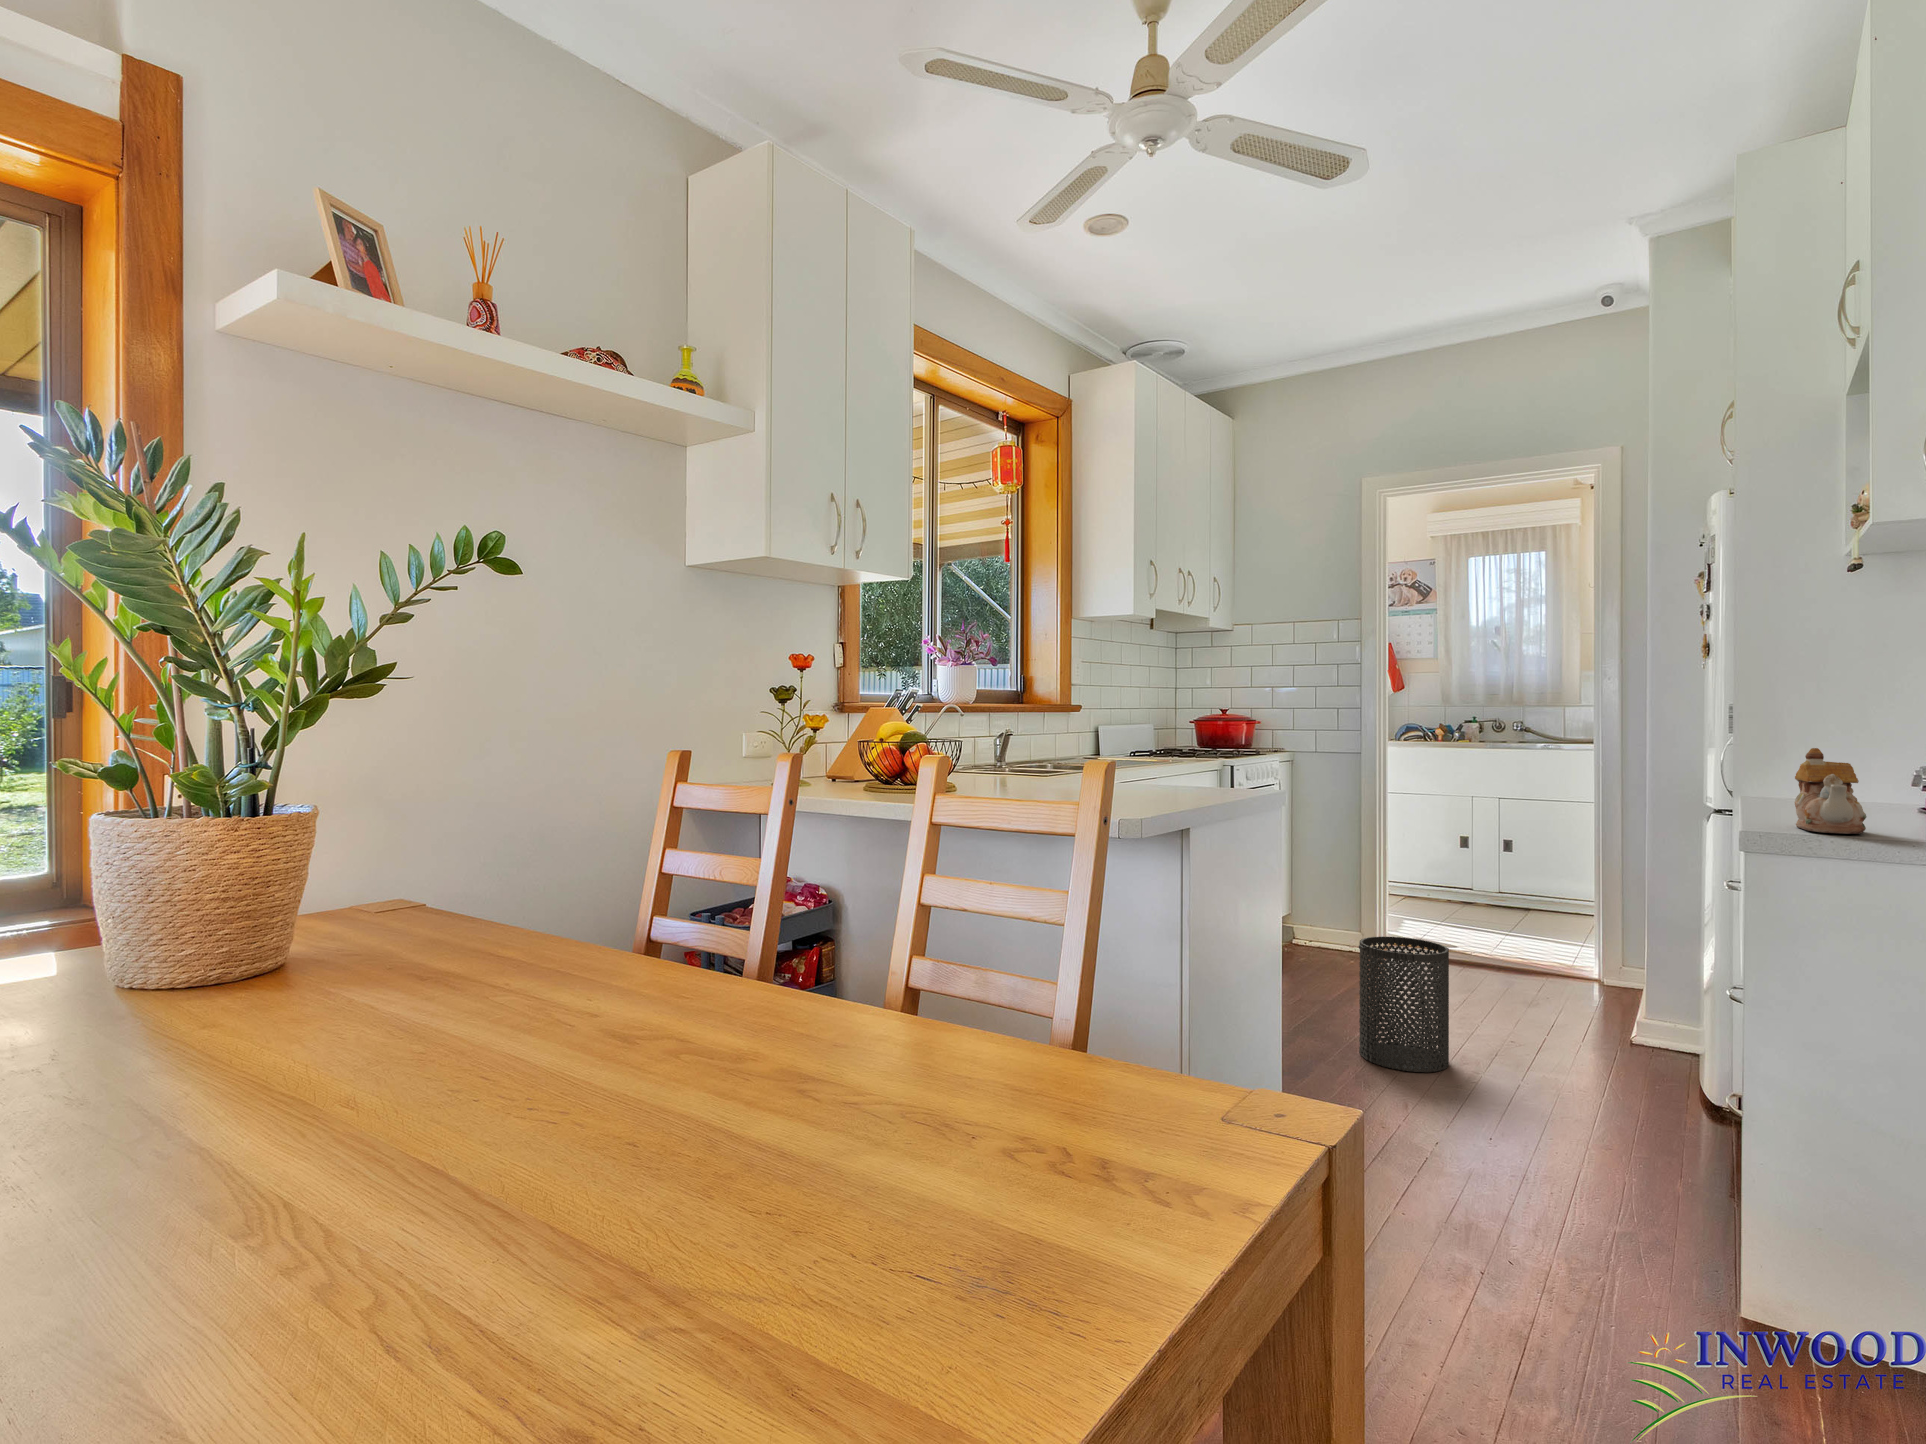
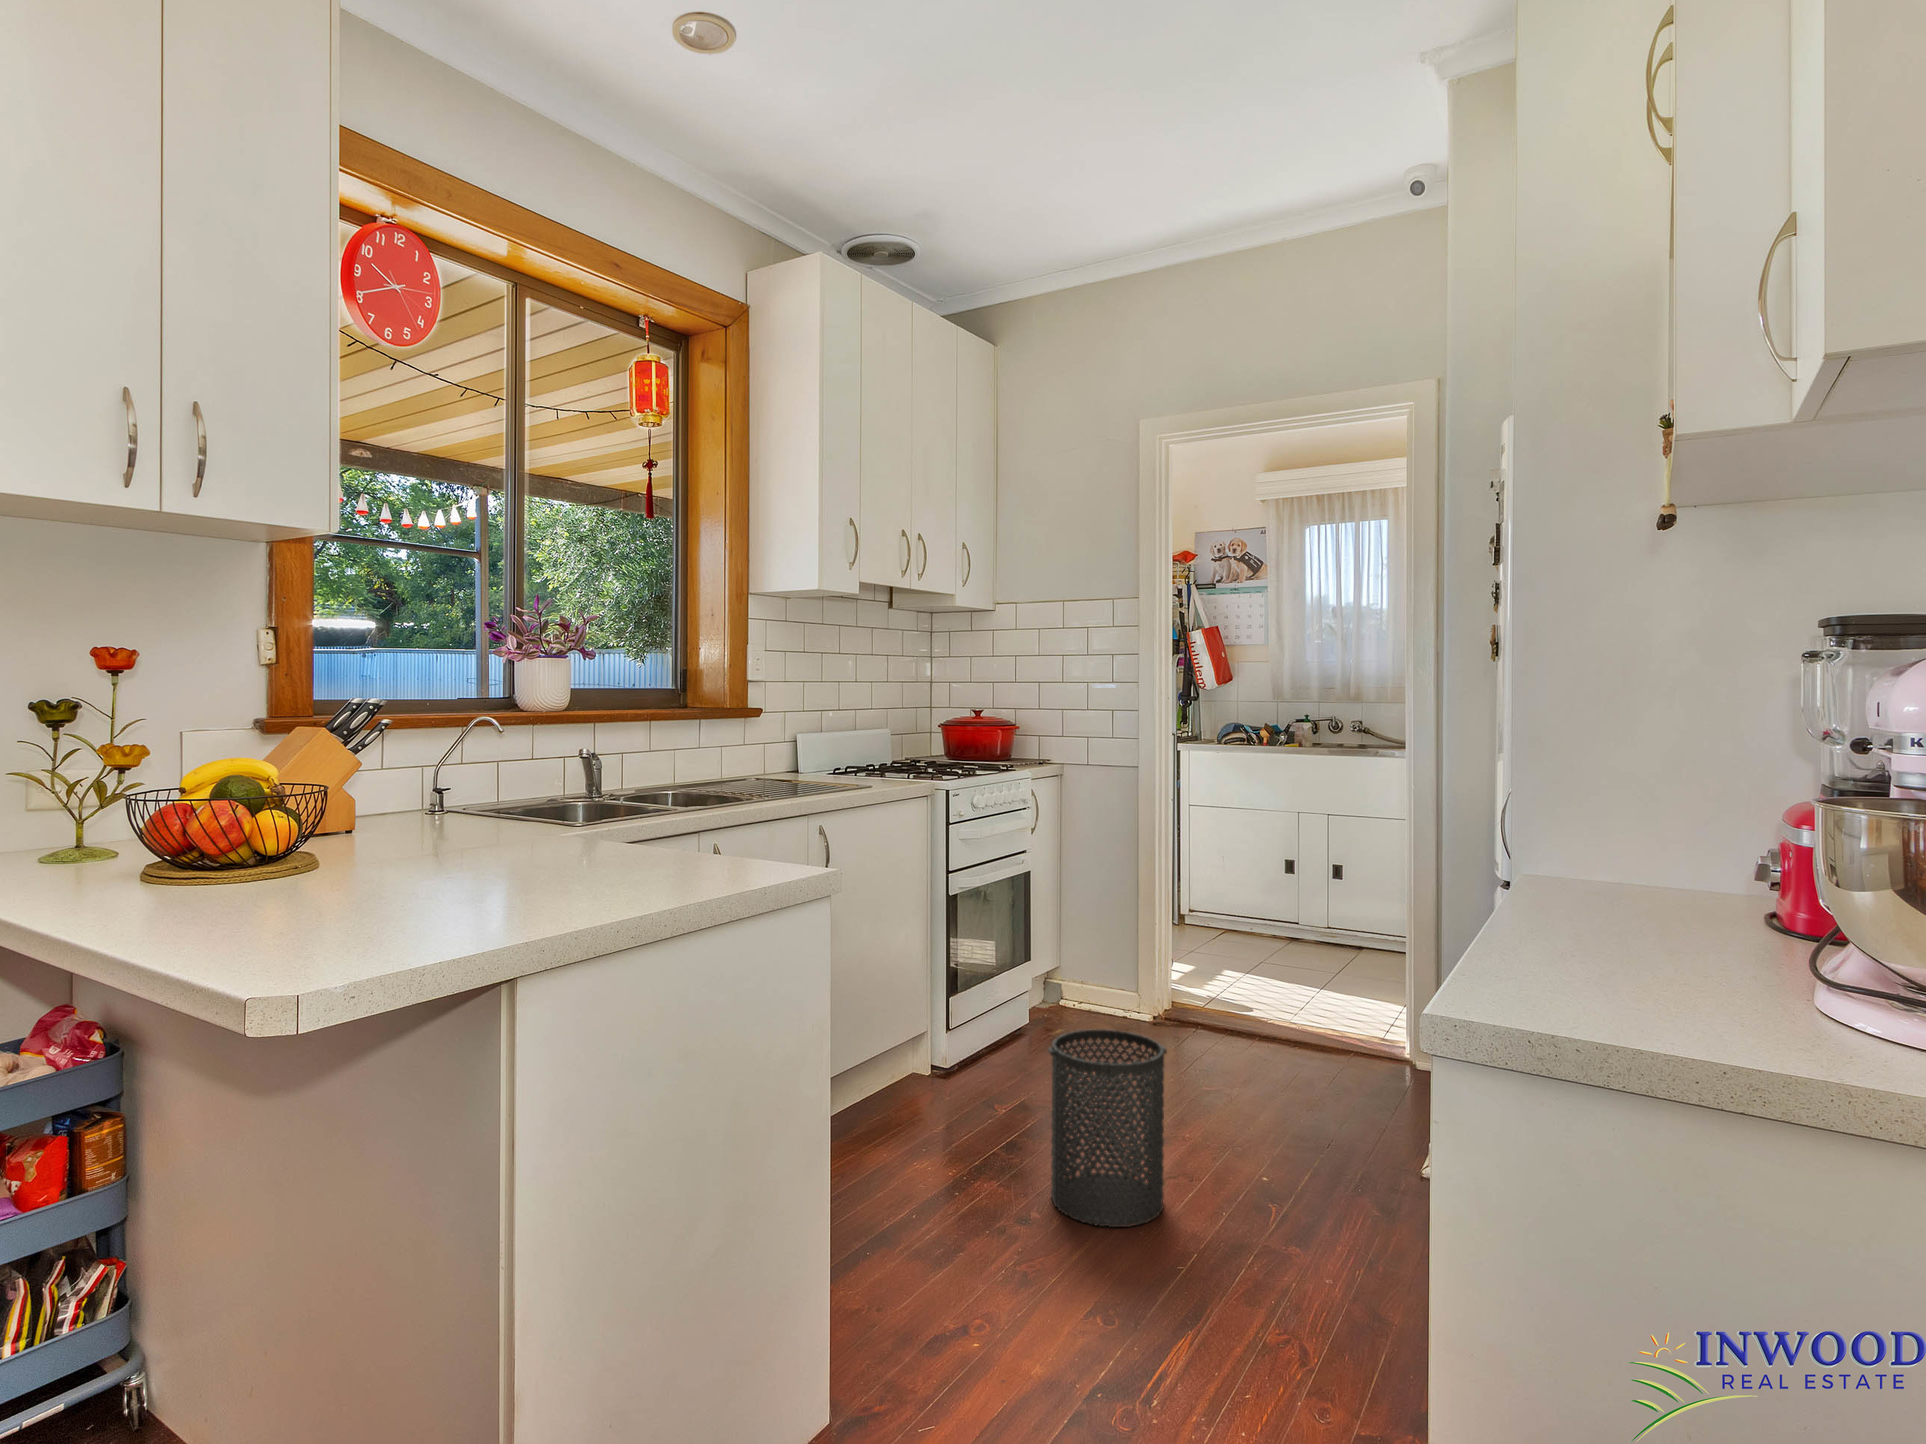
teapot: present [1794,748,1867,834] -> none [1522,817,1625,974]

